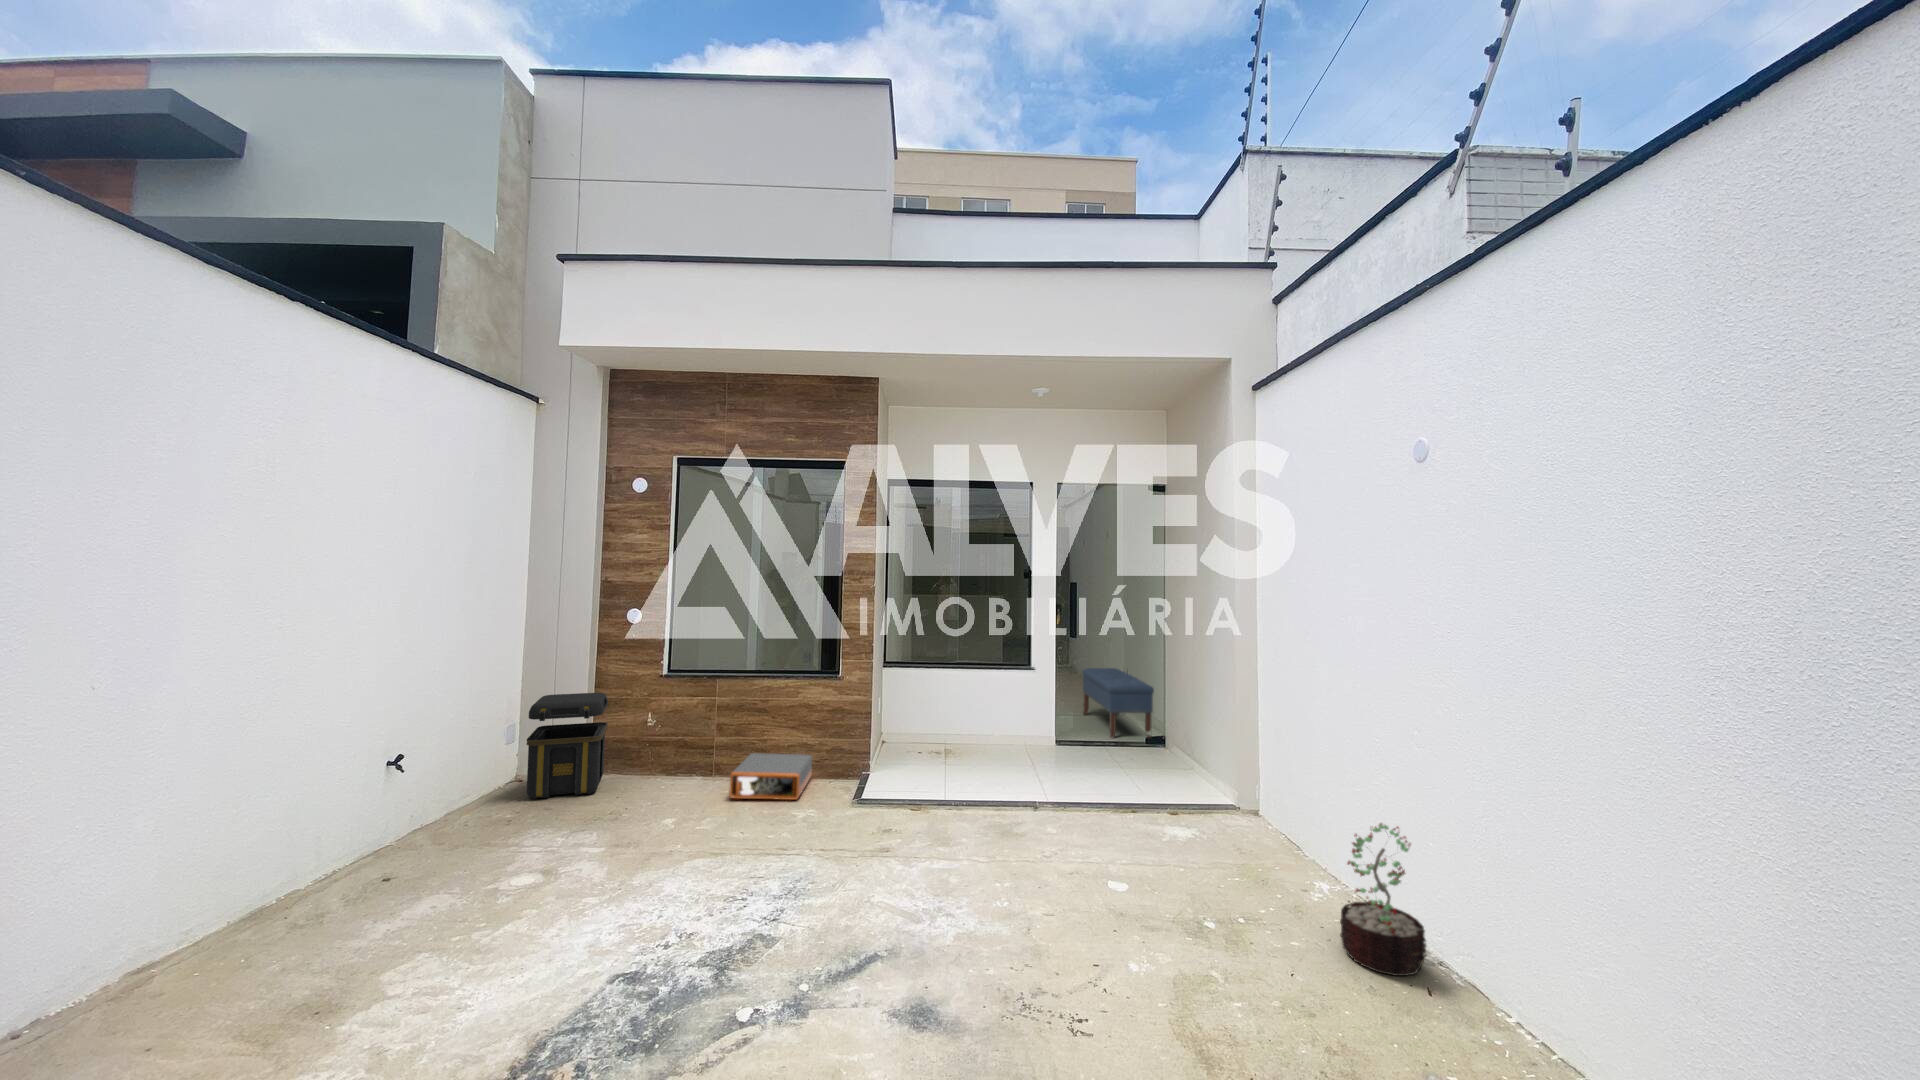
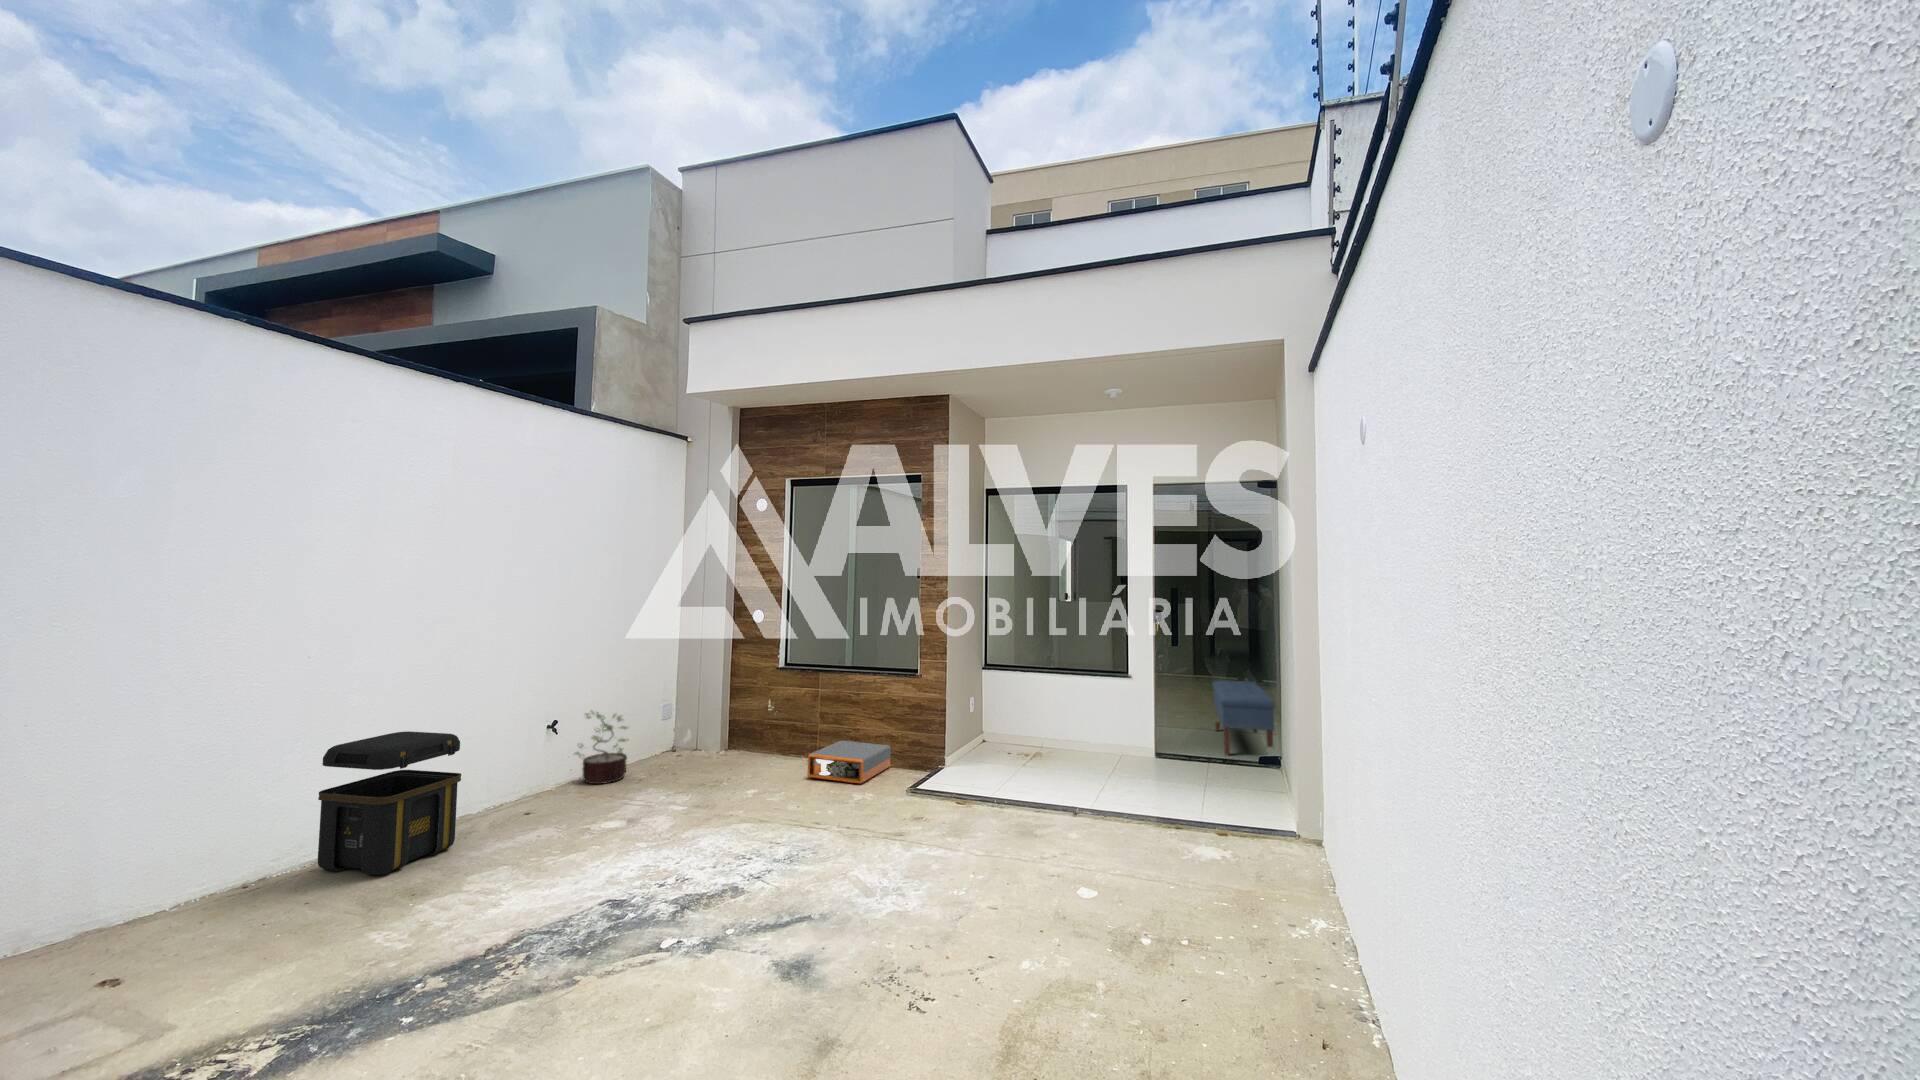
toolbox: present [527,693,608,799] -> present [318,731,461,875]
decorative plant: present [1340,823,1426,976] -> present [576,711,627,784]

